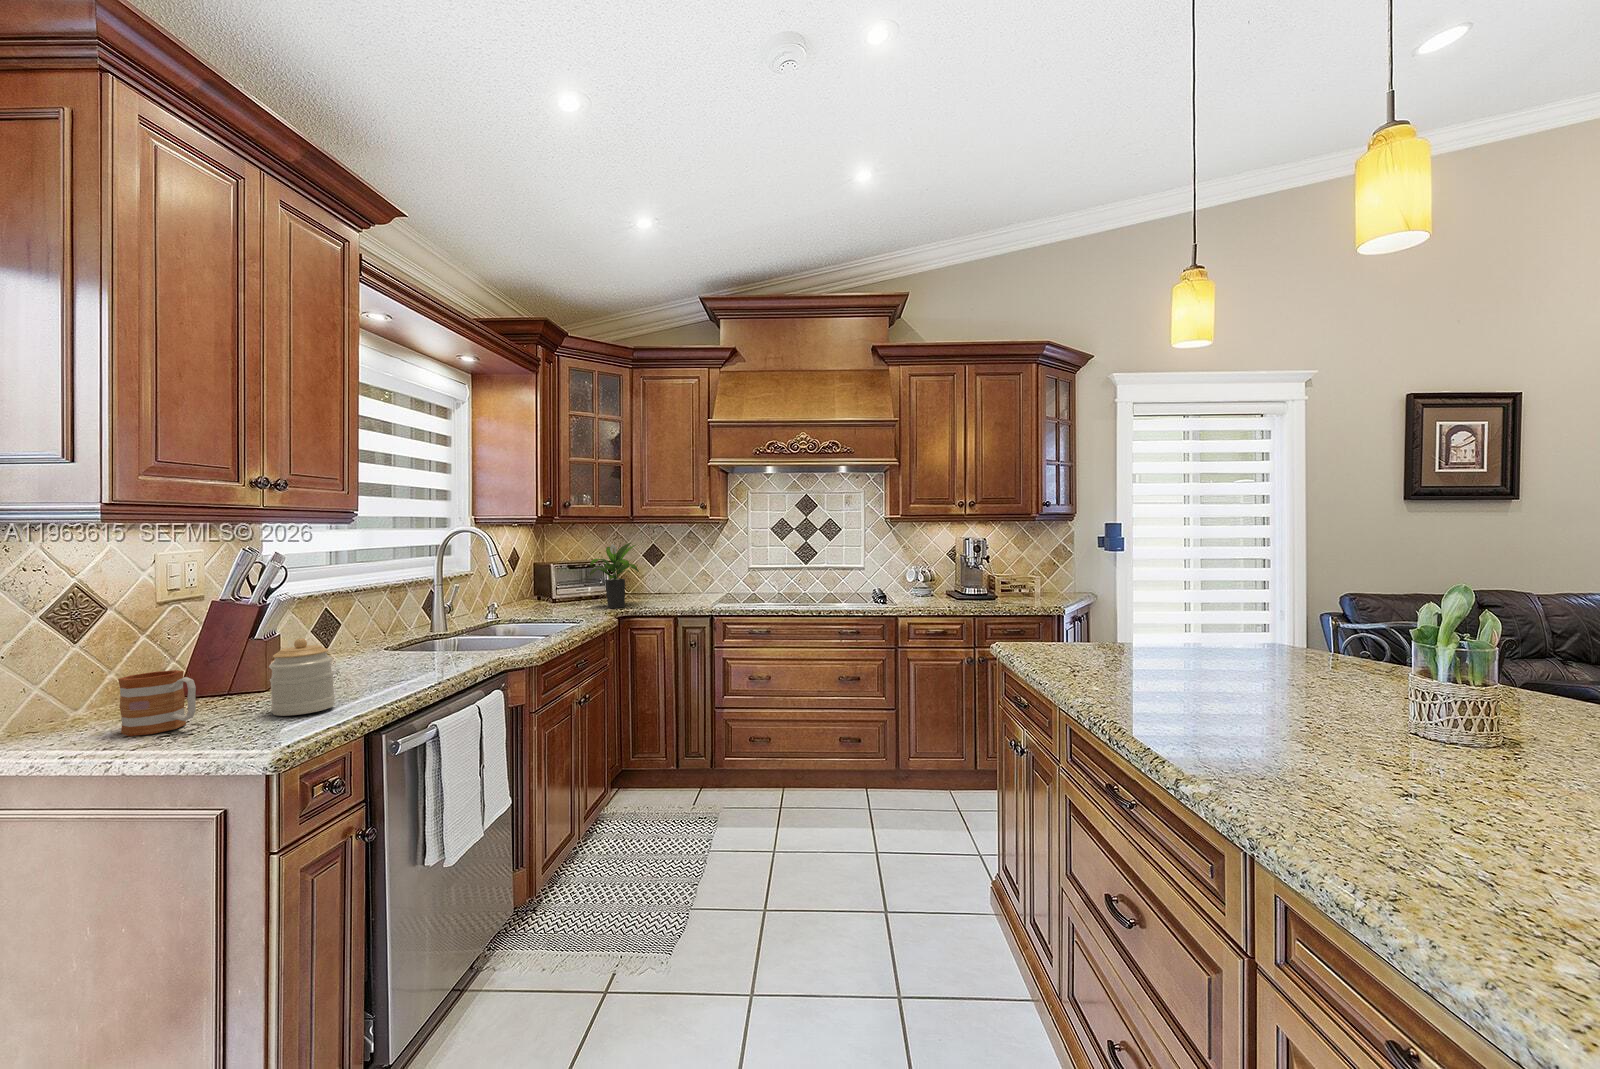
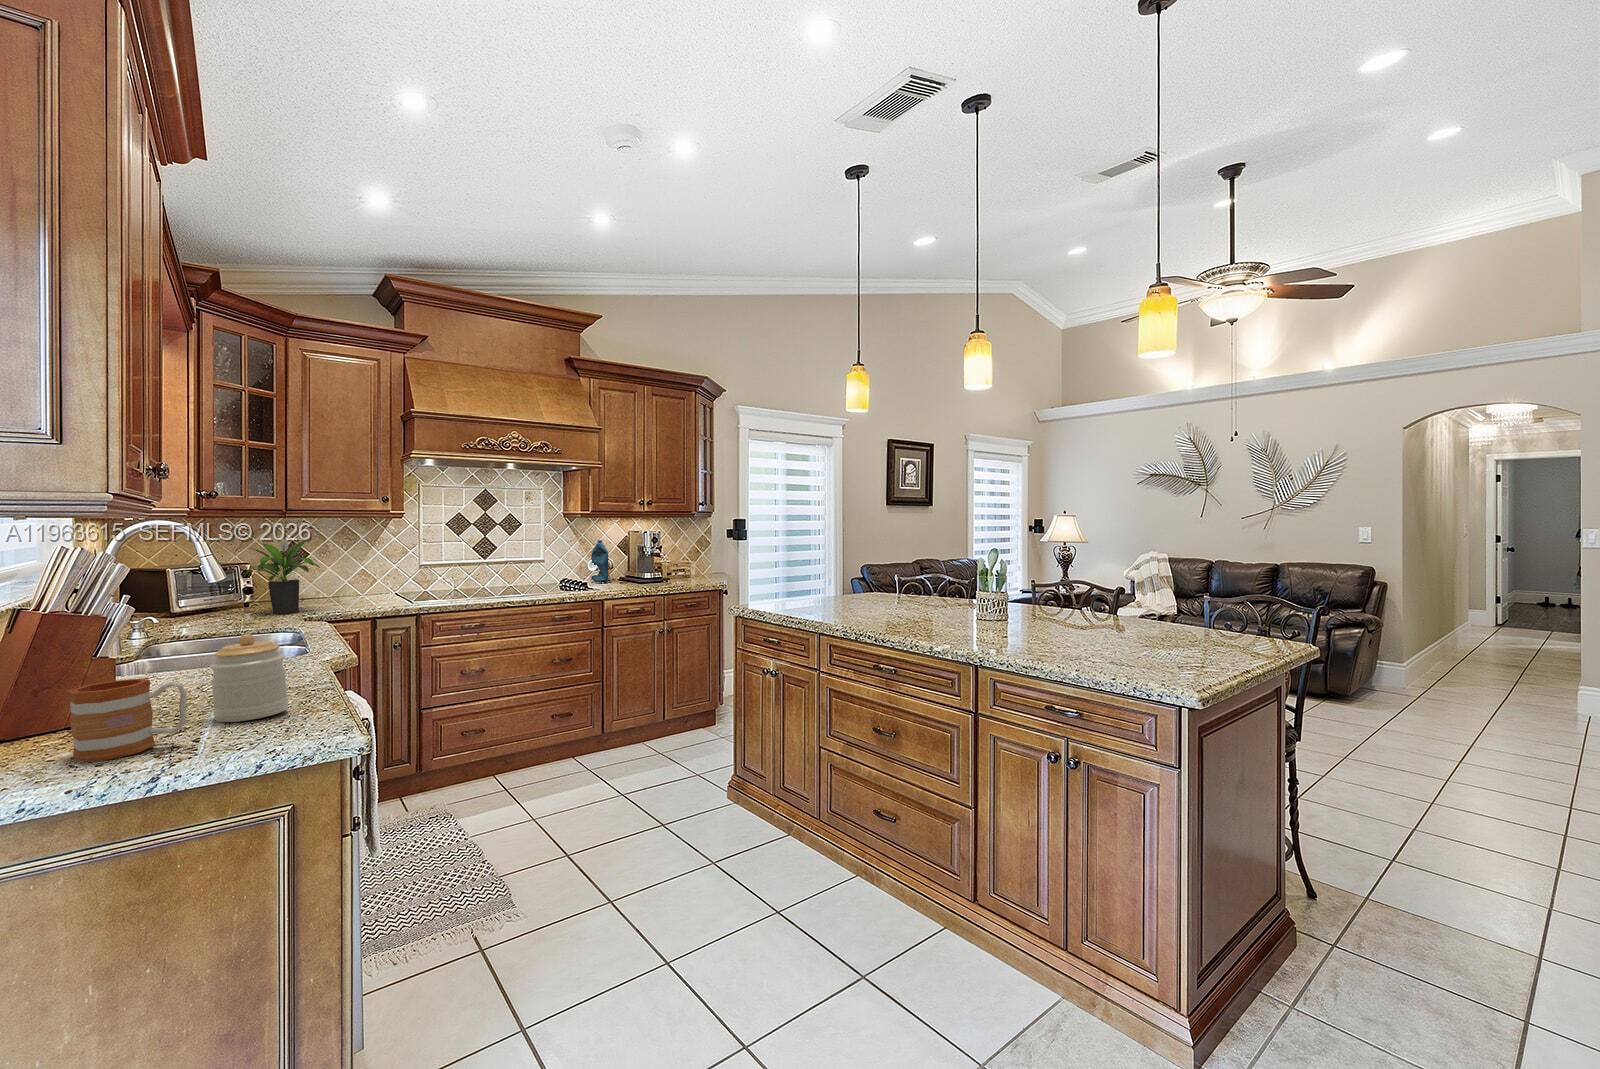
bottle: none [919,547,935,594] -> present [591,540,609,581]

